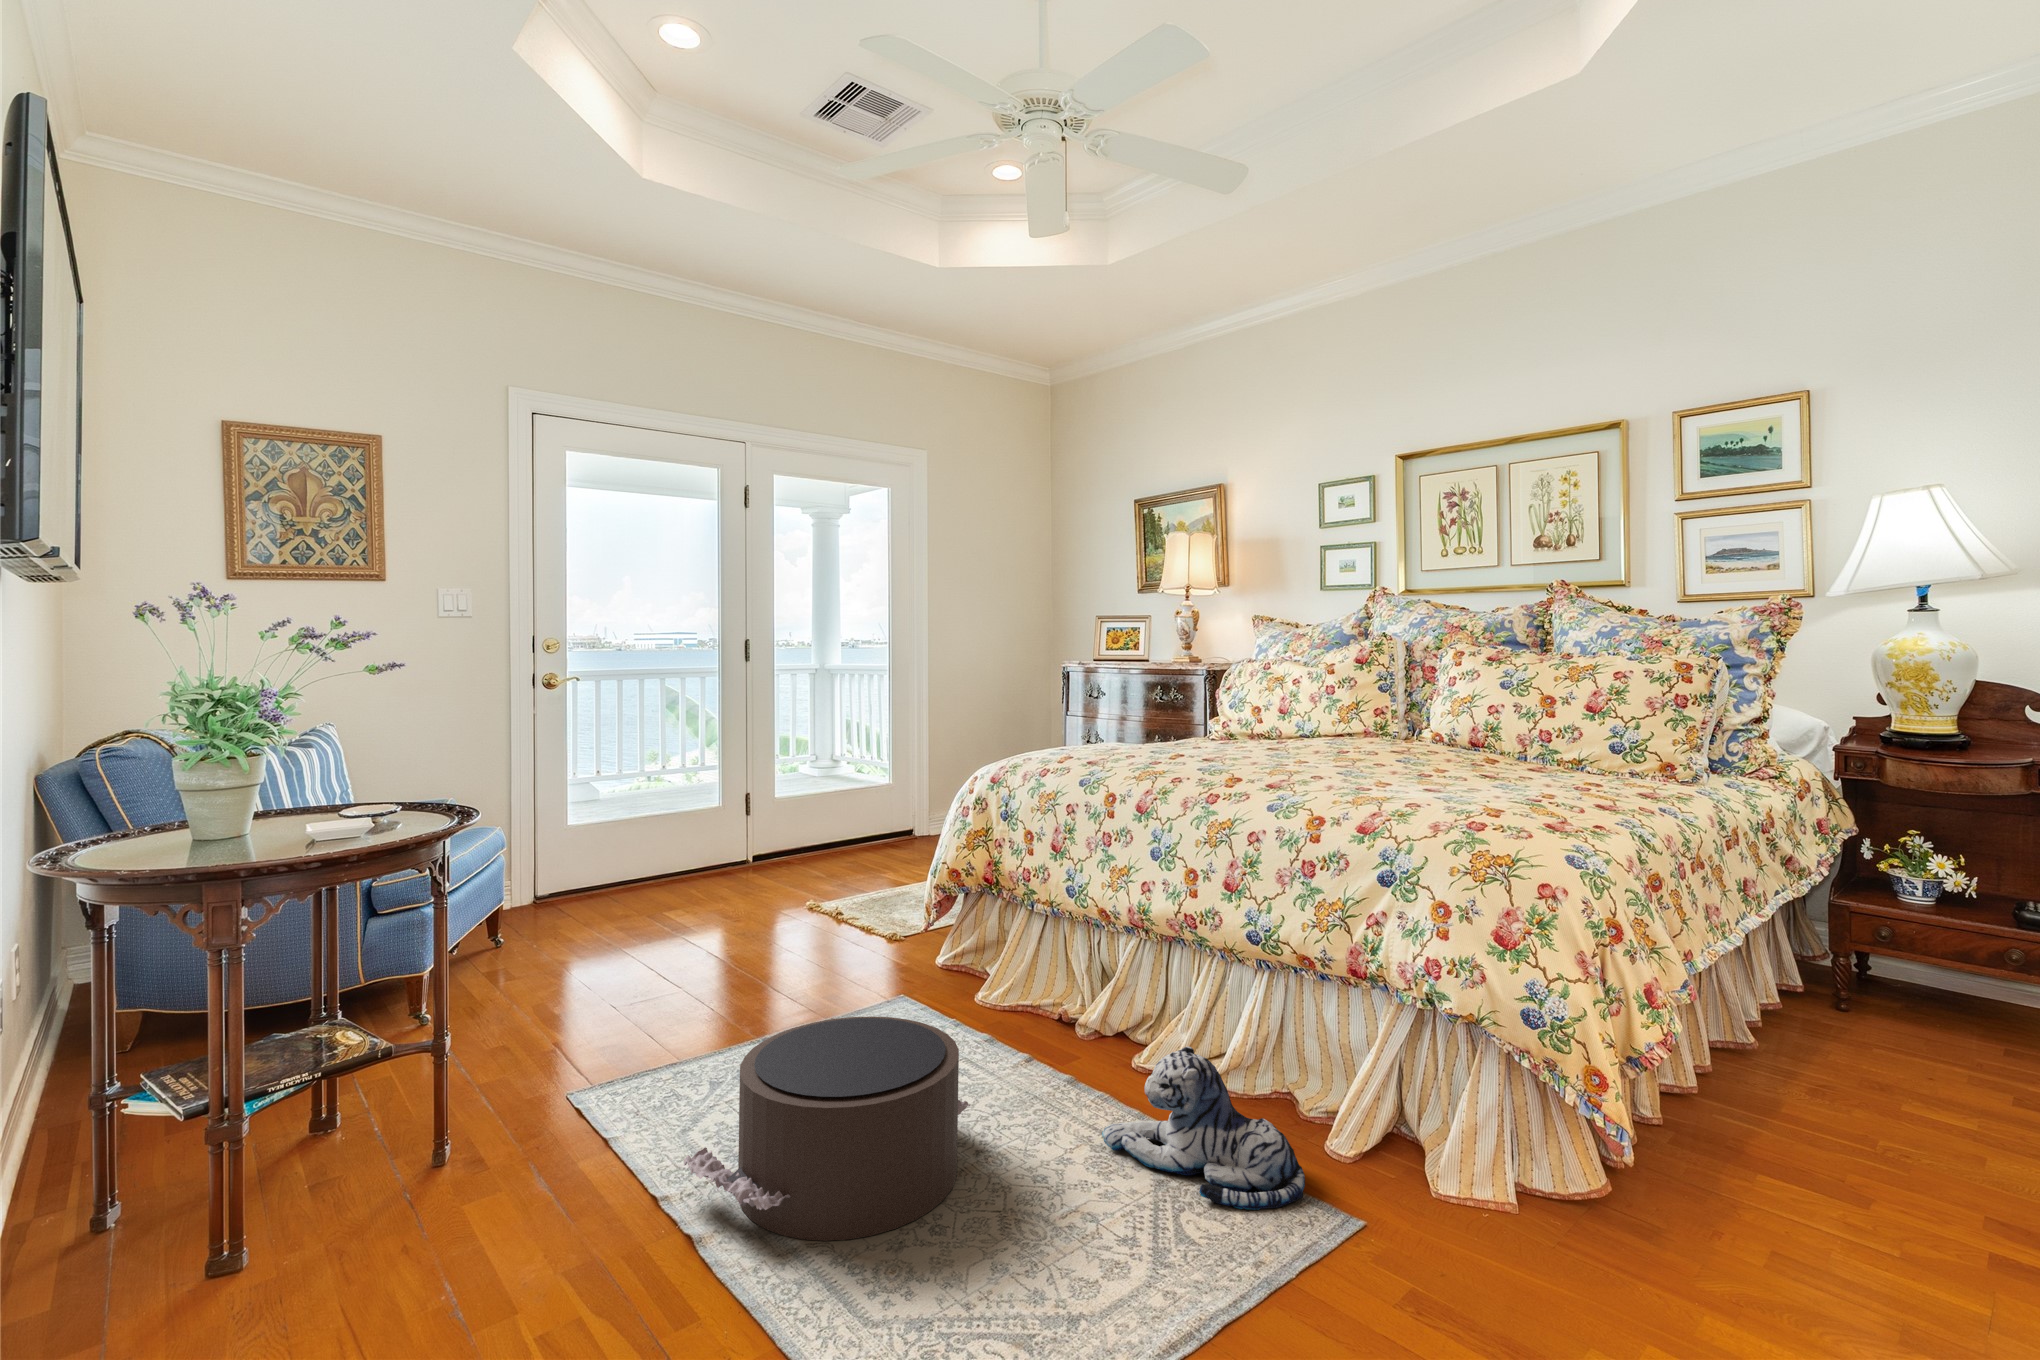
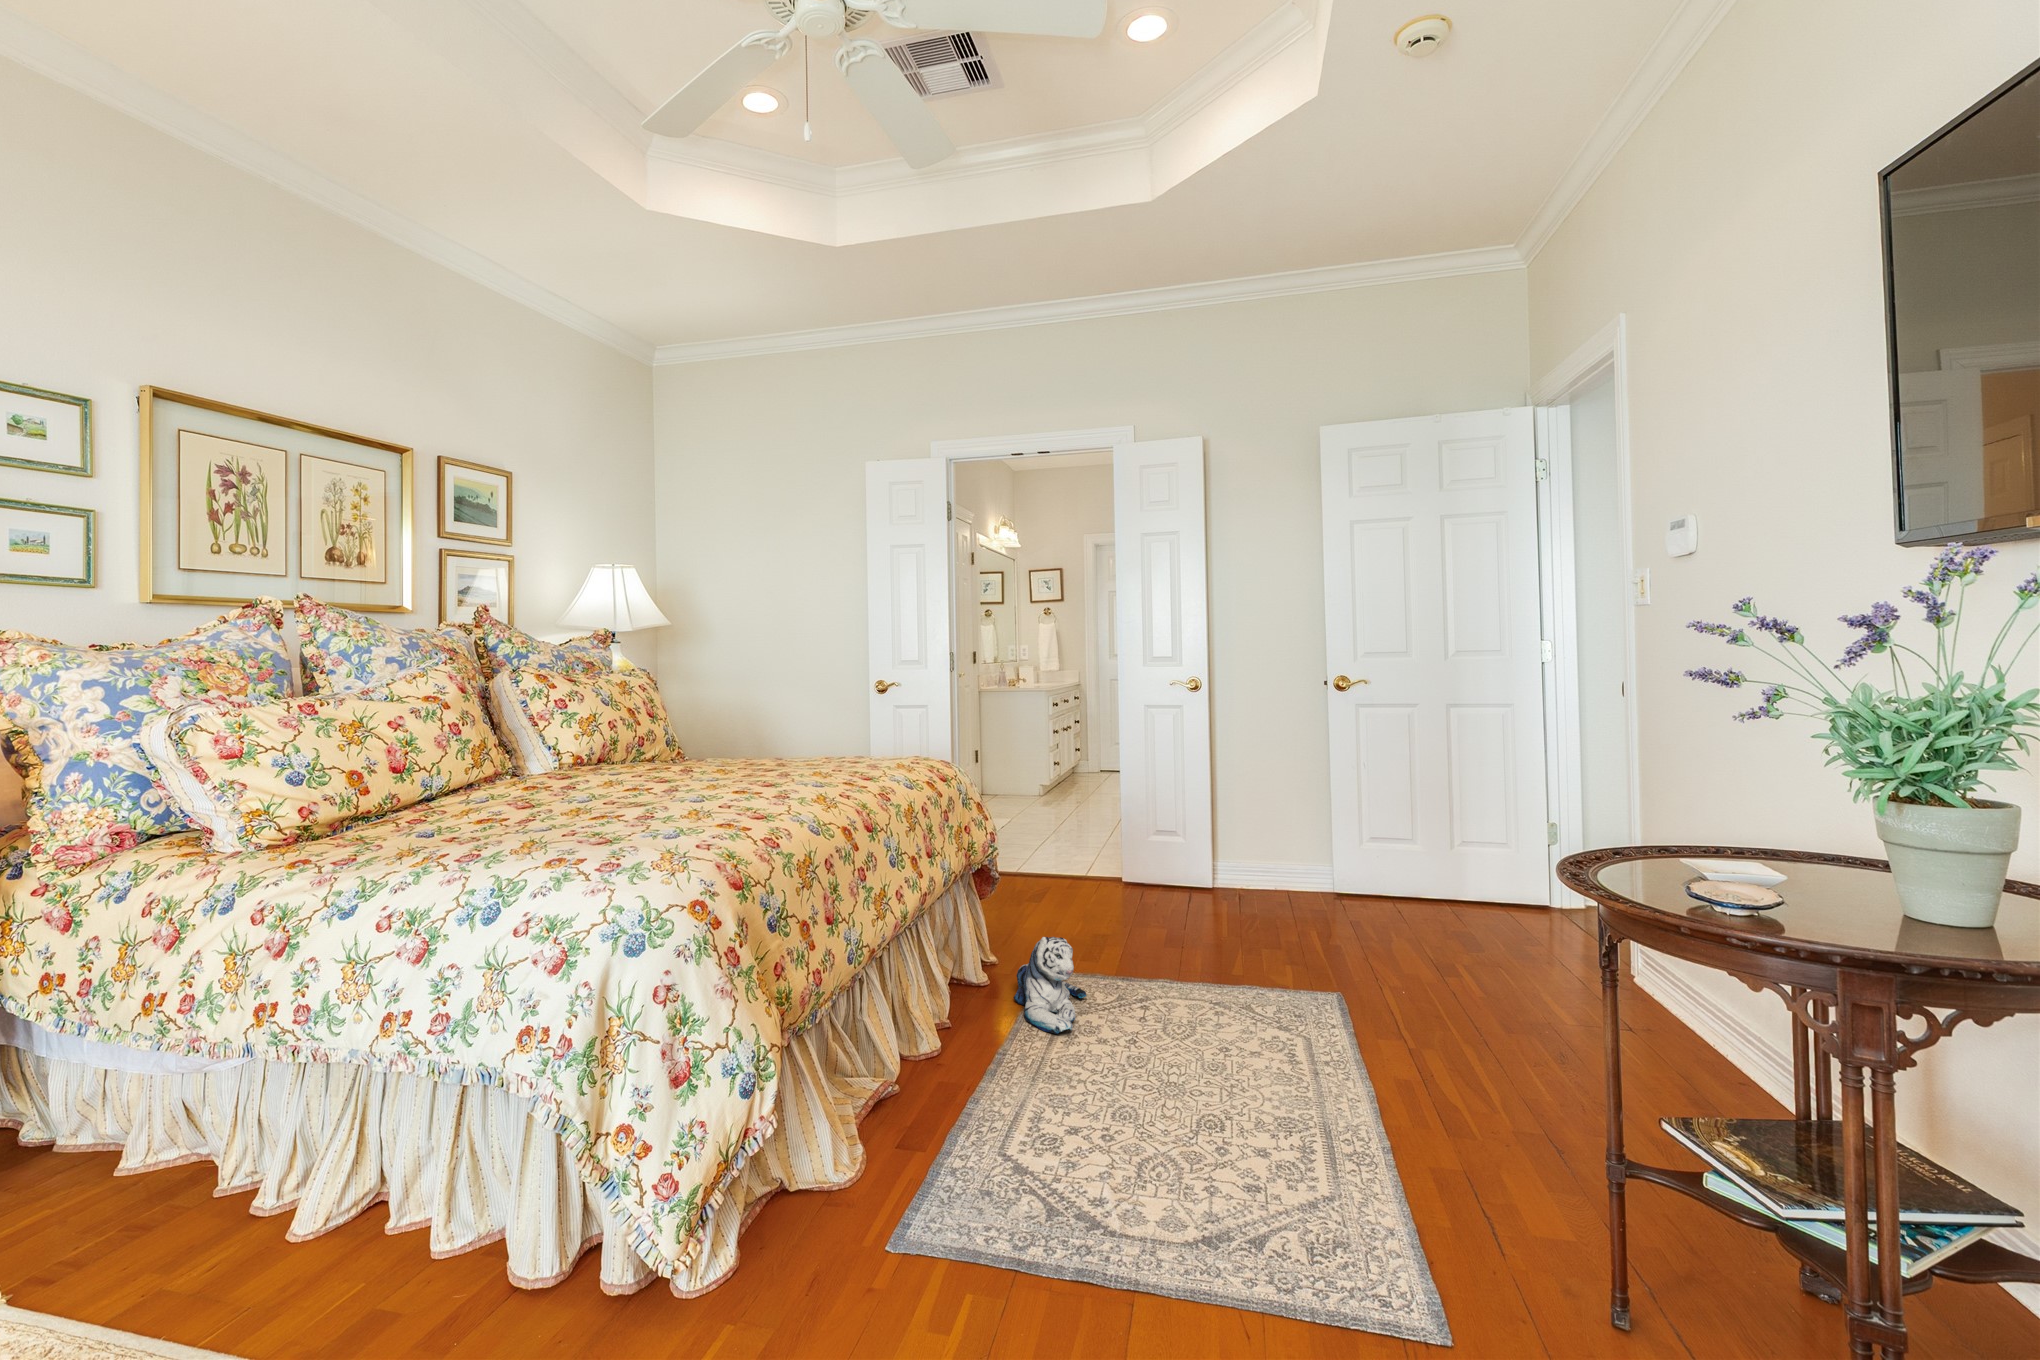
pouf: present [683,1016,970,1241] -> none [1129,971,1369,1145]

